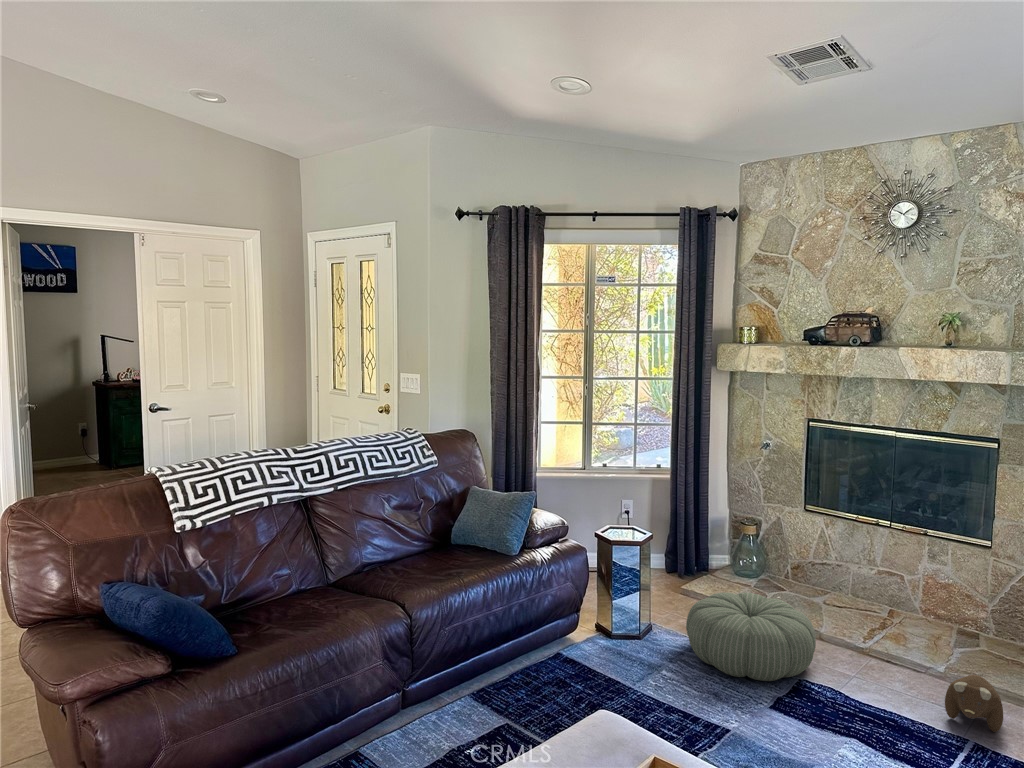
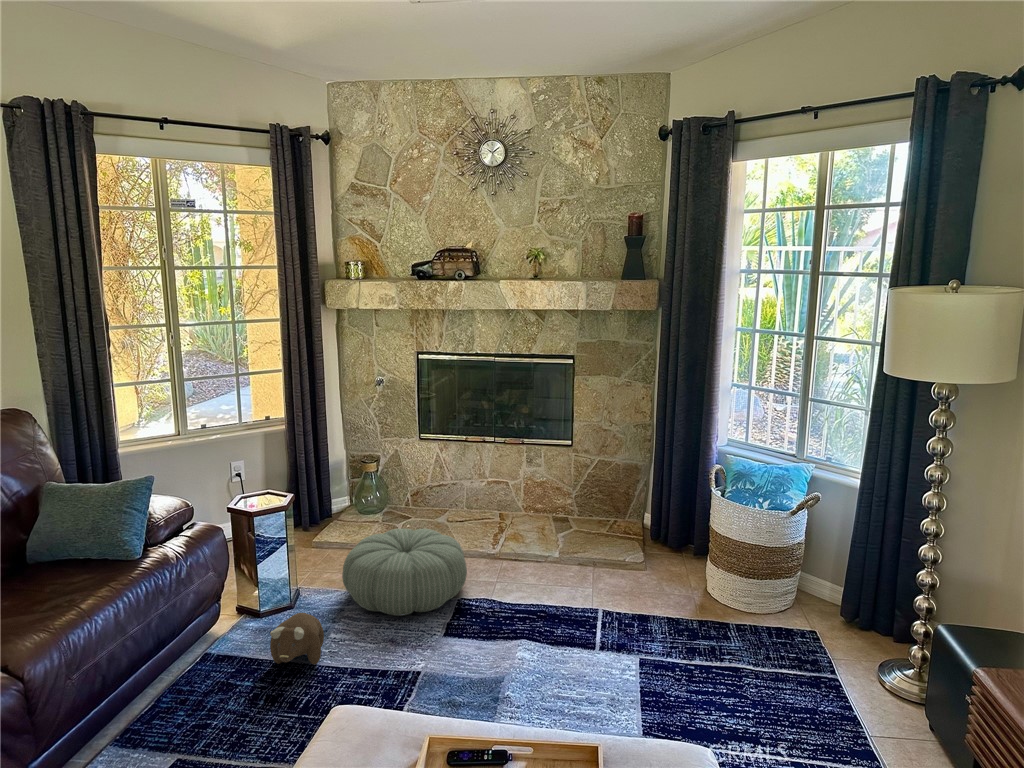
plush toy: present [945,675,1003,732] -> present [270,613,324,665]

